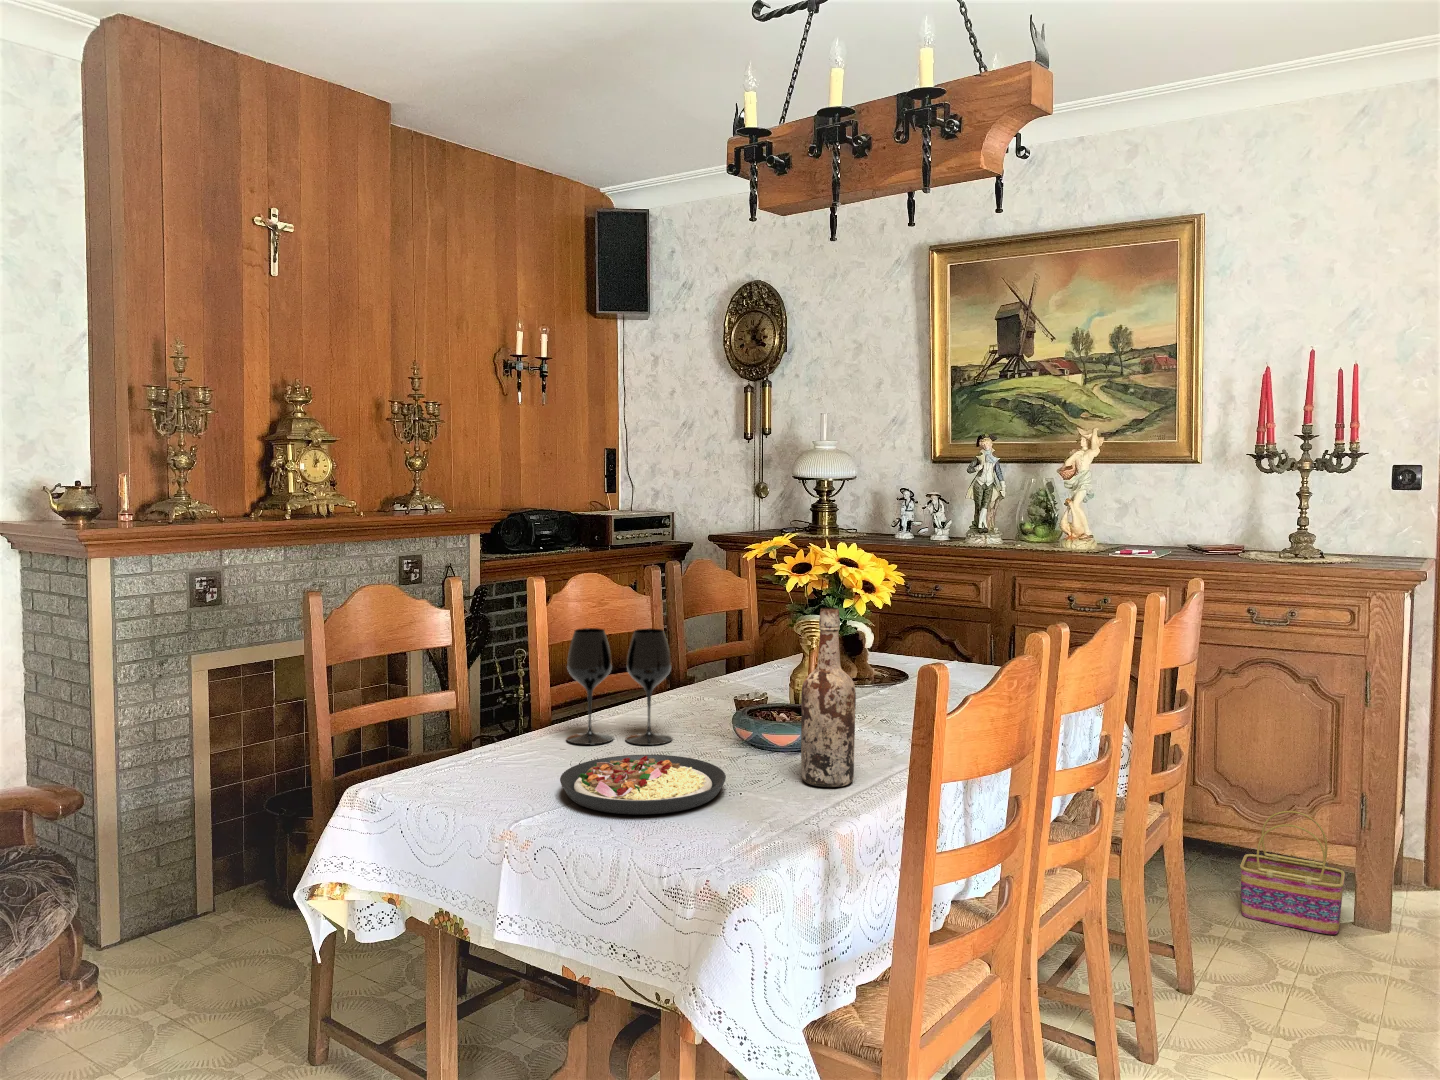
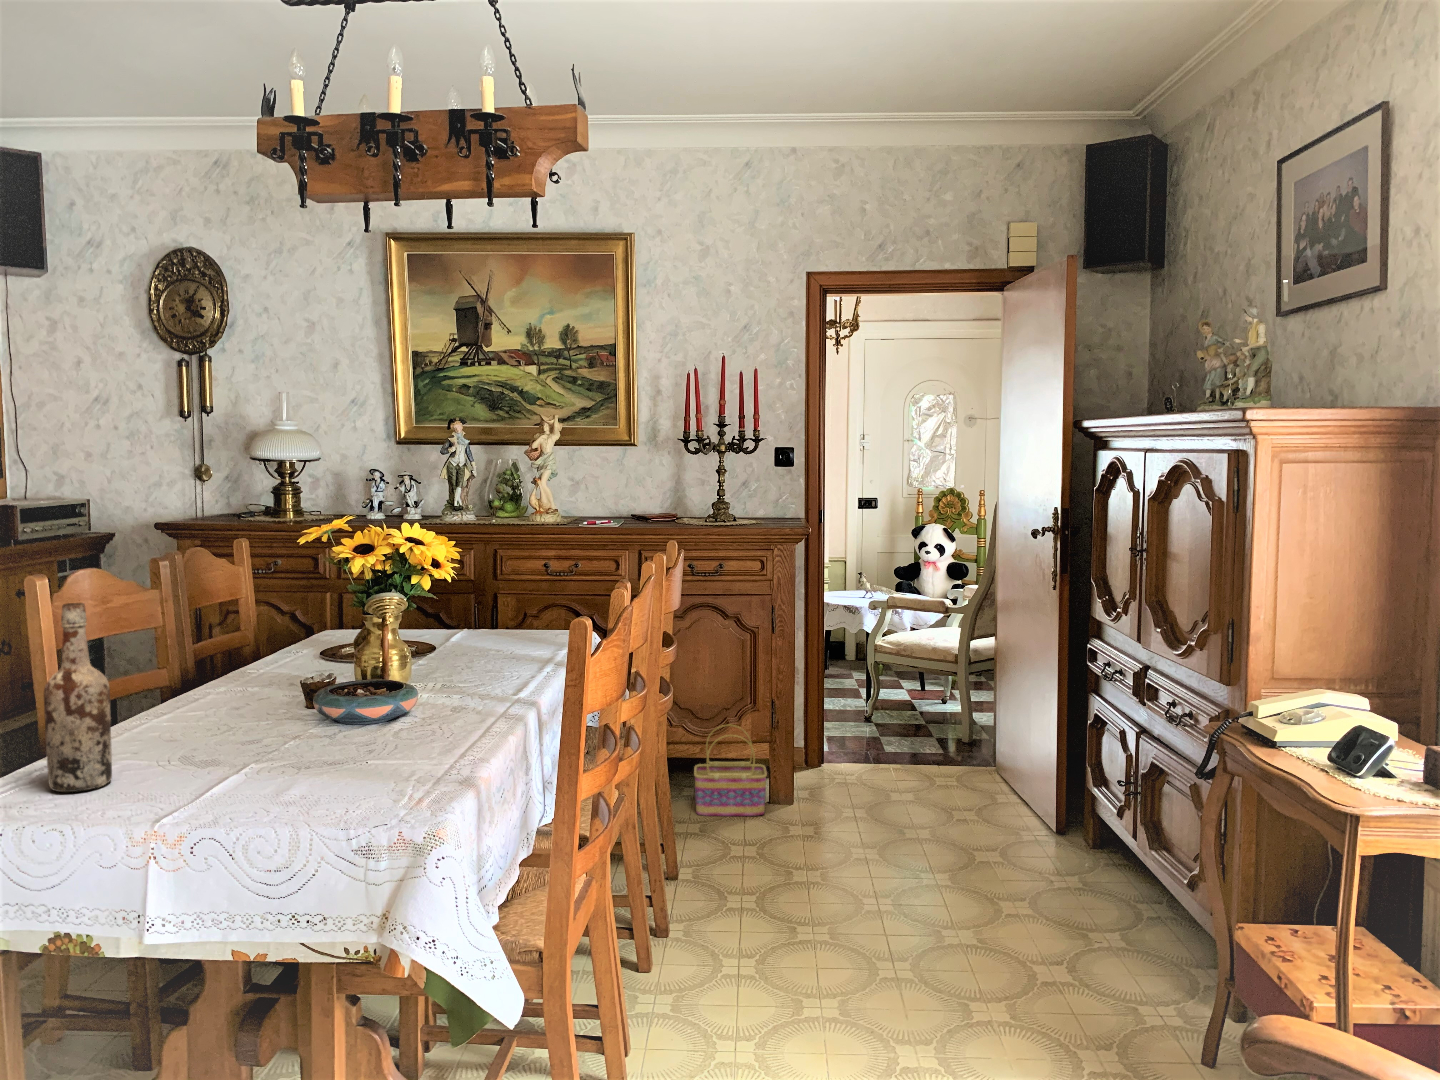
wine bottle: present [801,608,856,787] -> present [44,603,112,792]
wine glass: present [566,628,672,745] -> none [133,617,256,744]
plate: present [560,755,726,814] -> none [179,738,356,797]

